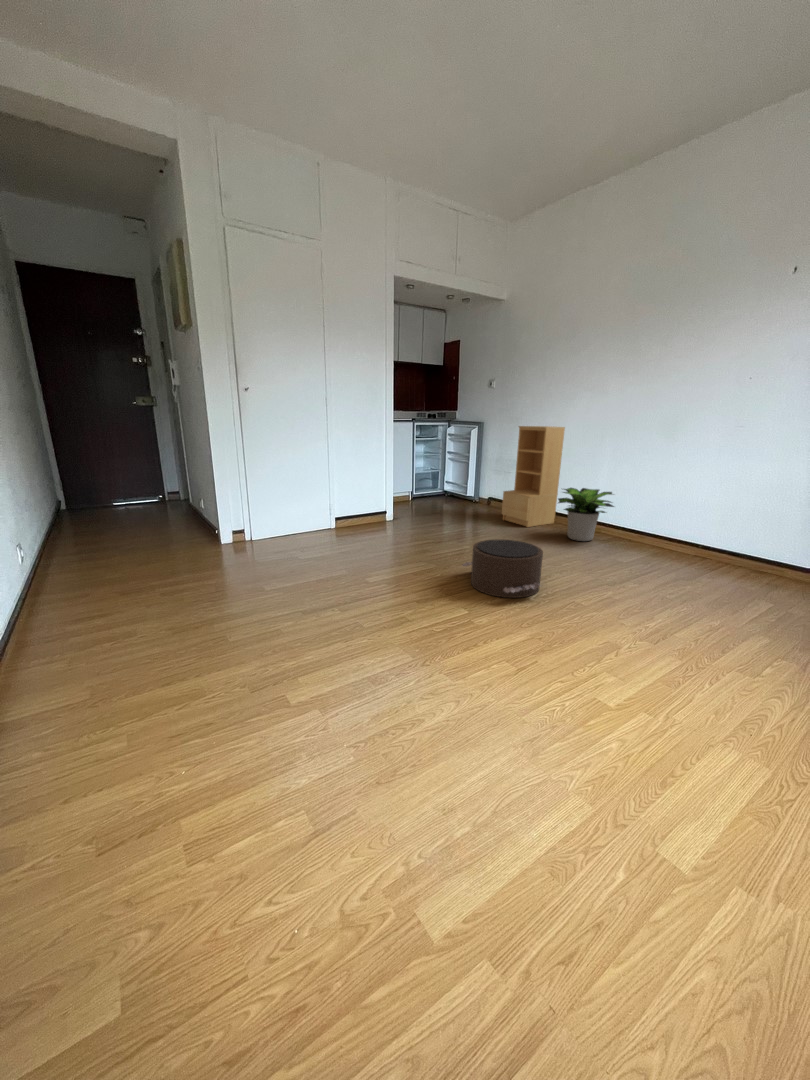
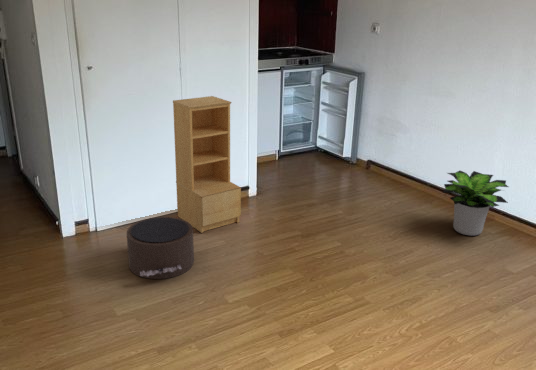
bookshelf: present [502,426,565,527] -> present [173,96,241,233]
pouf: present [462,539,543,598] -> present [127,217,194,279]

